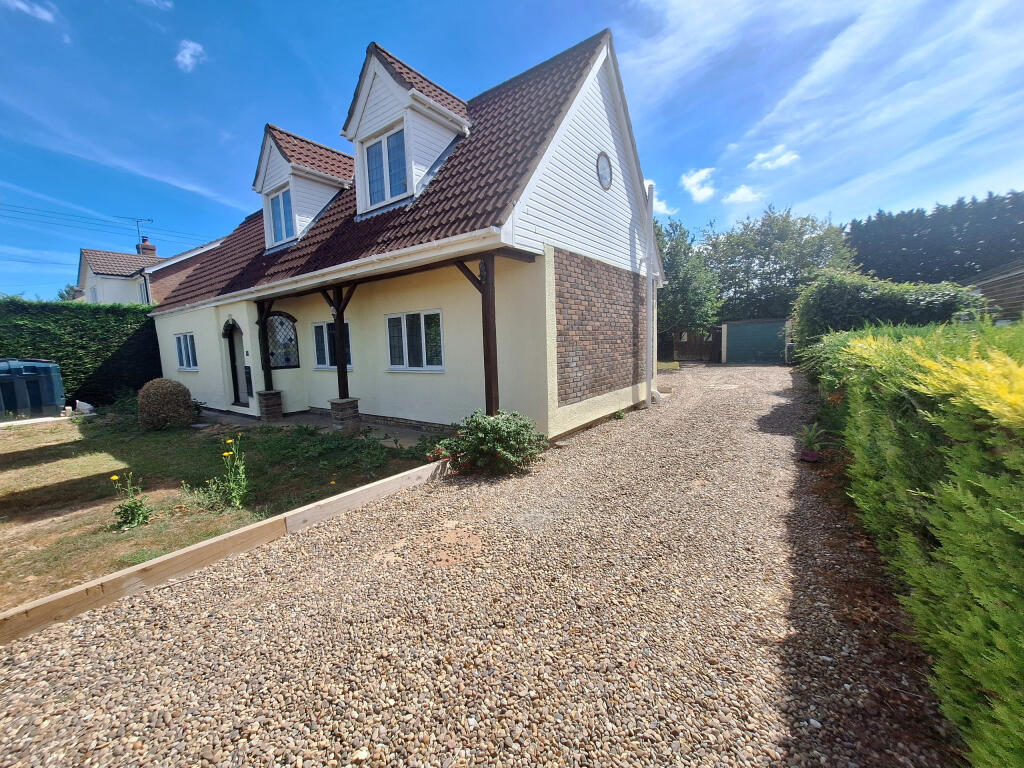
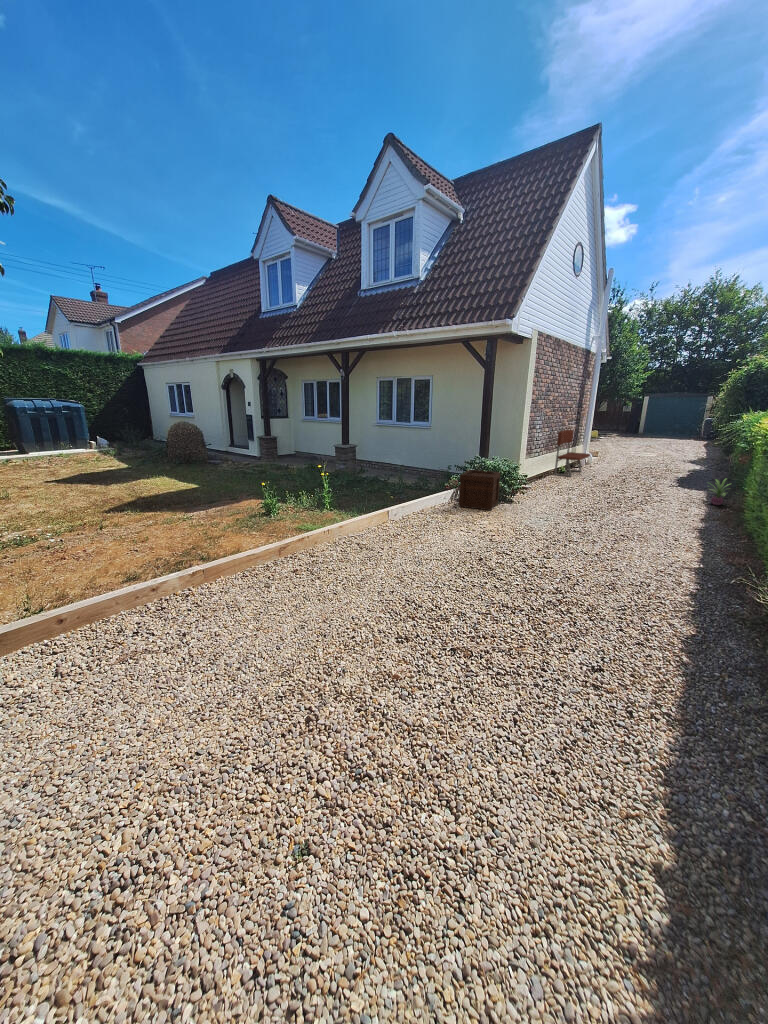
bench: none [605,364,650,423] -> present [554,430,590,477]
wooden crate: none [436,432,504,496] -> present [459,470,500,510]

